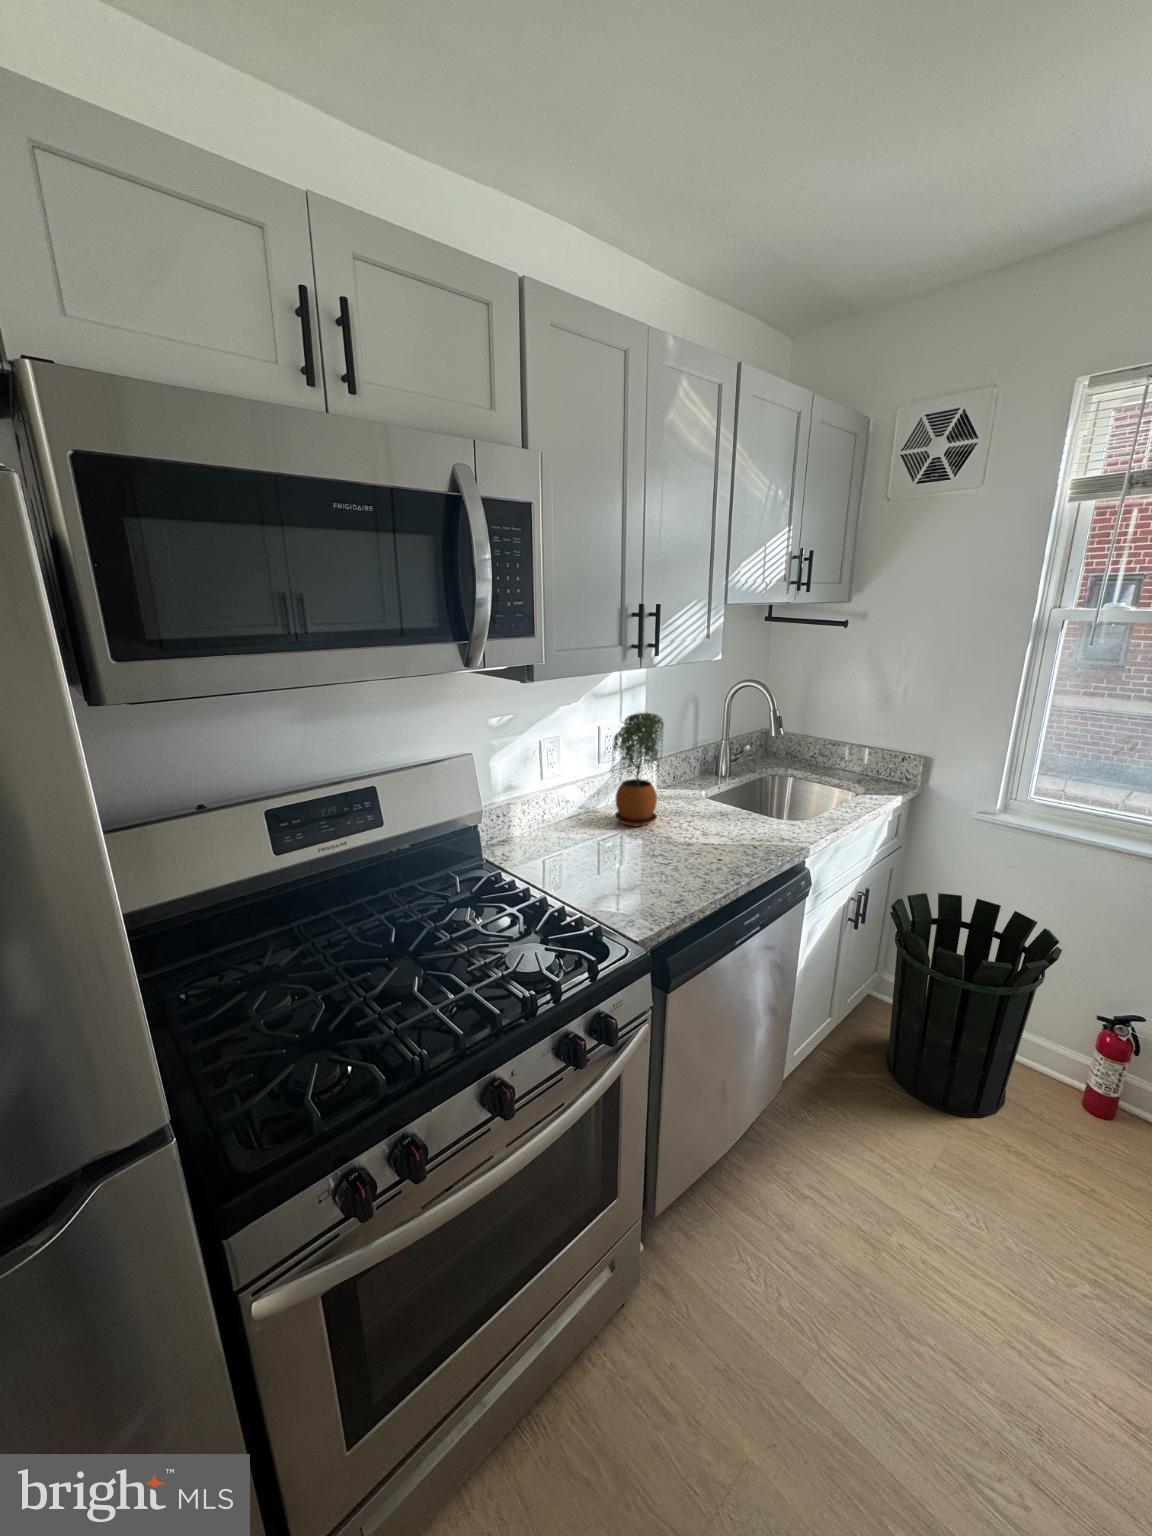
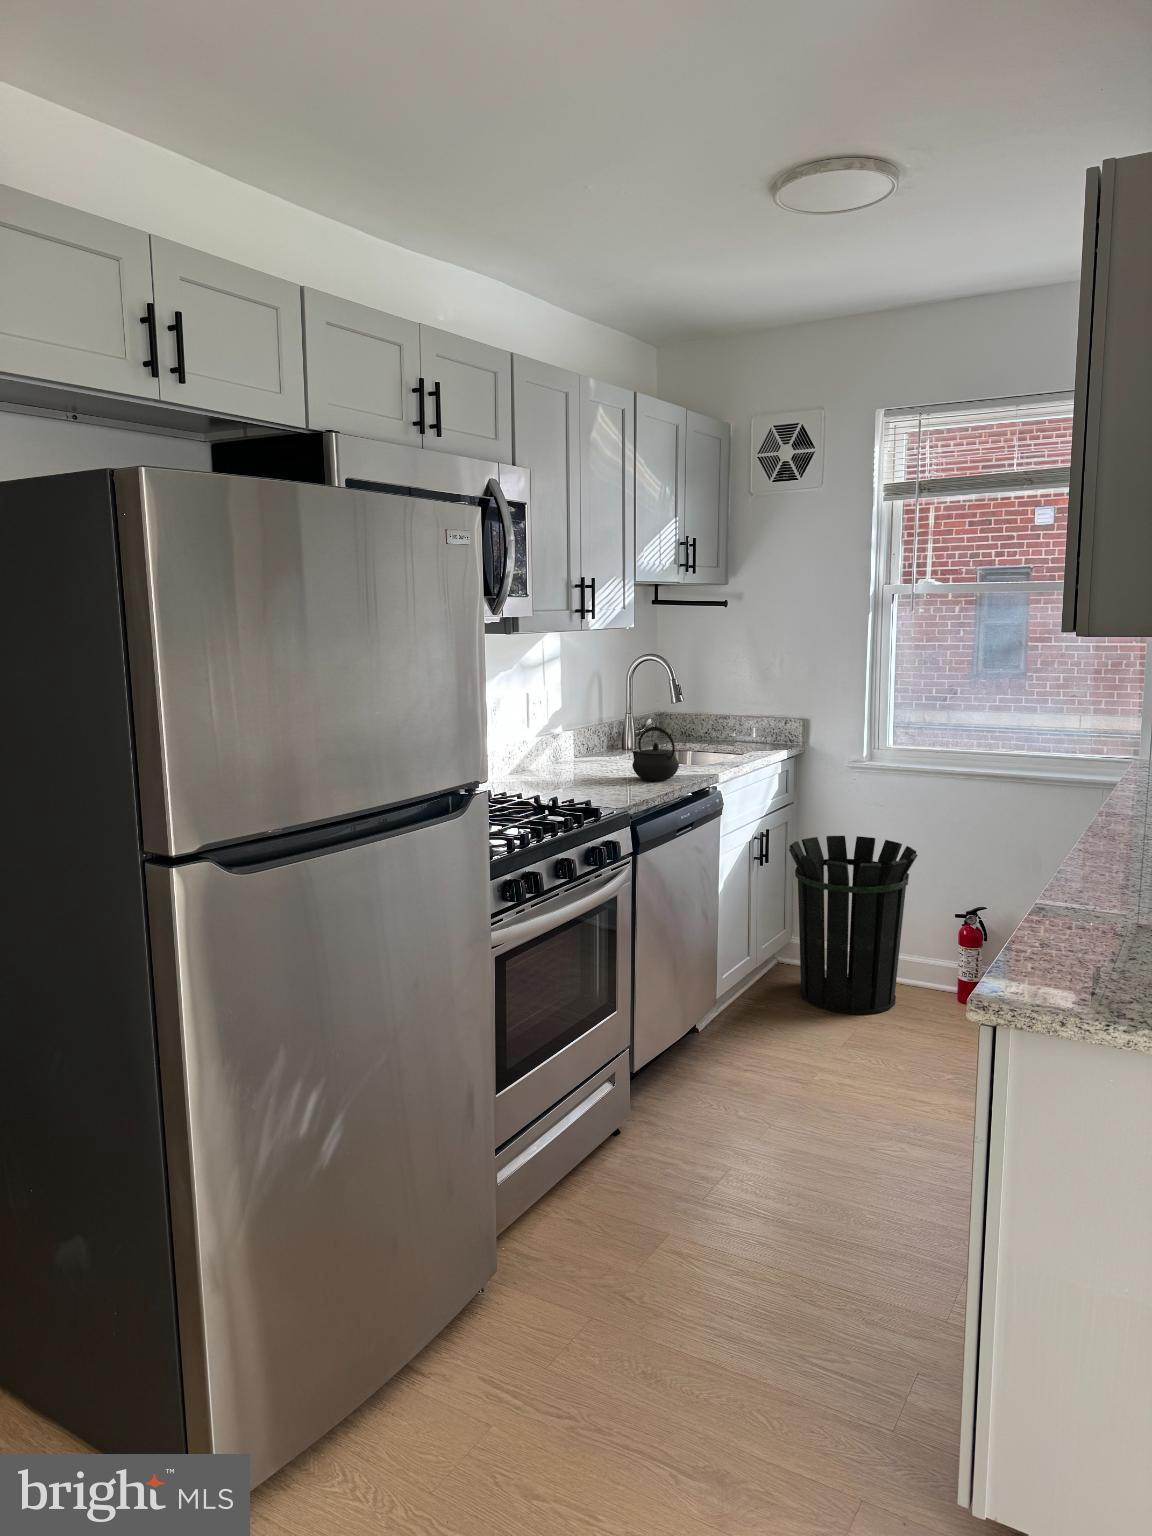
potted plant: present [612,713,664,826] -> none [549,674,596,775]
kettle: none [696,785,753,851] -> present [632,727,679,781]

